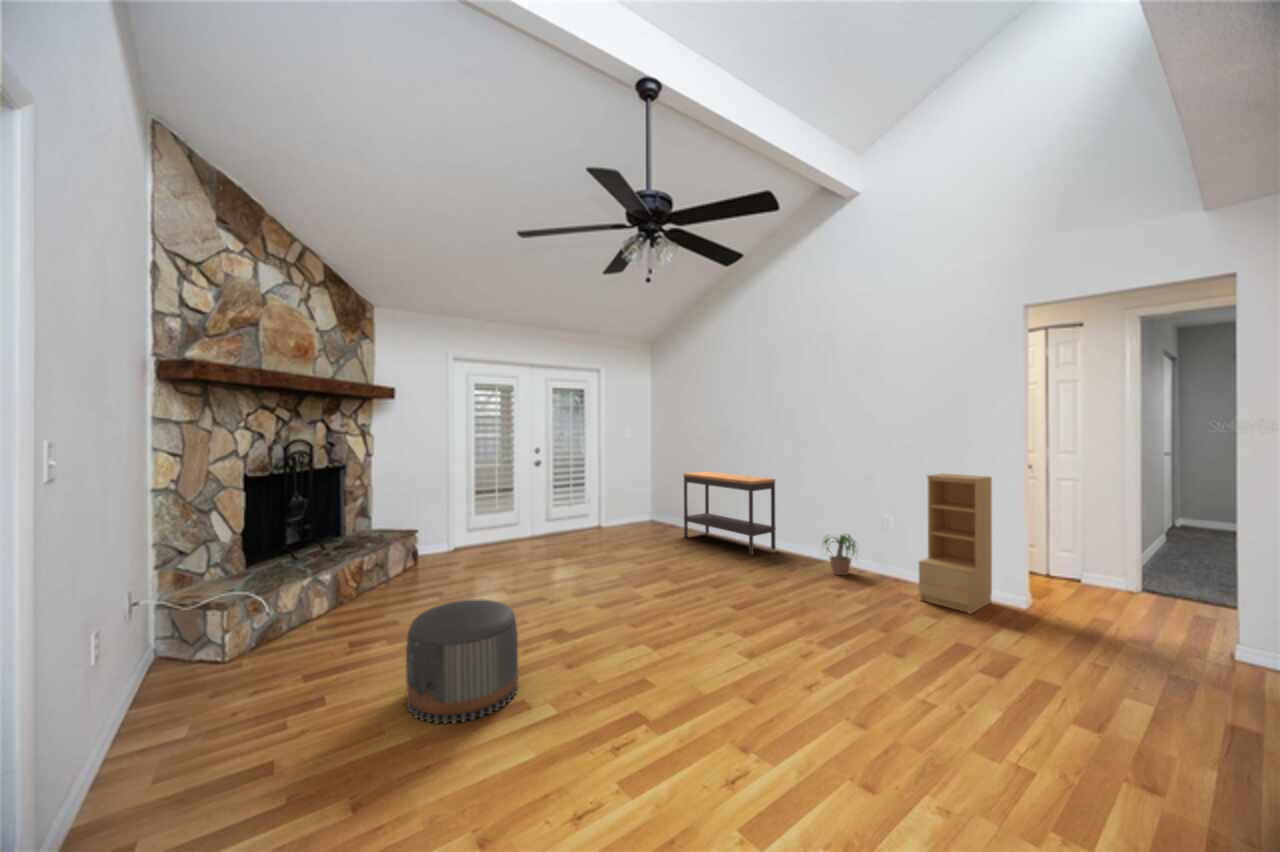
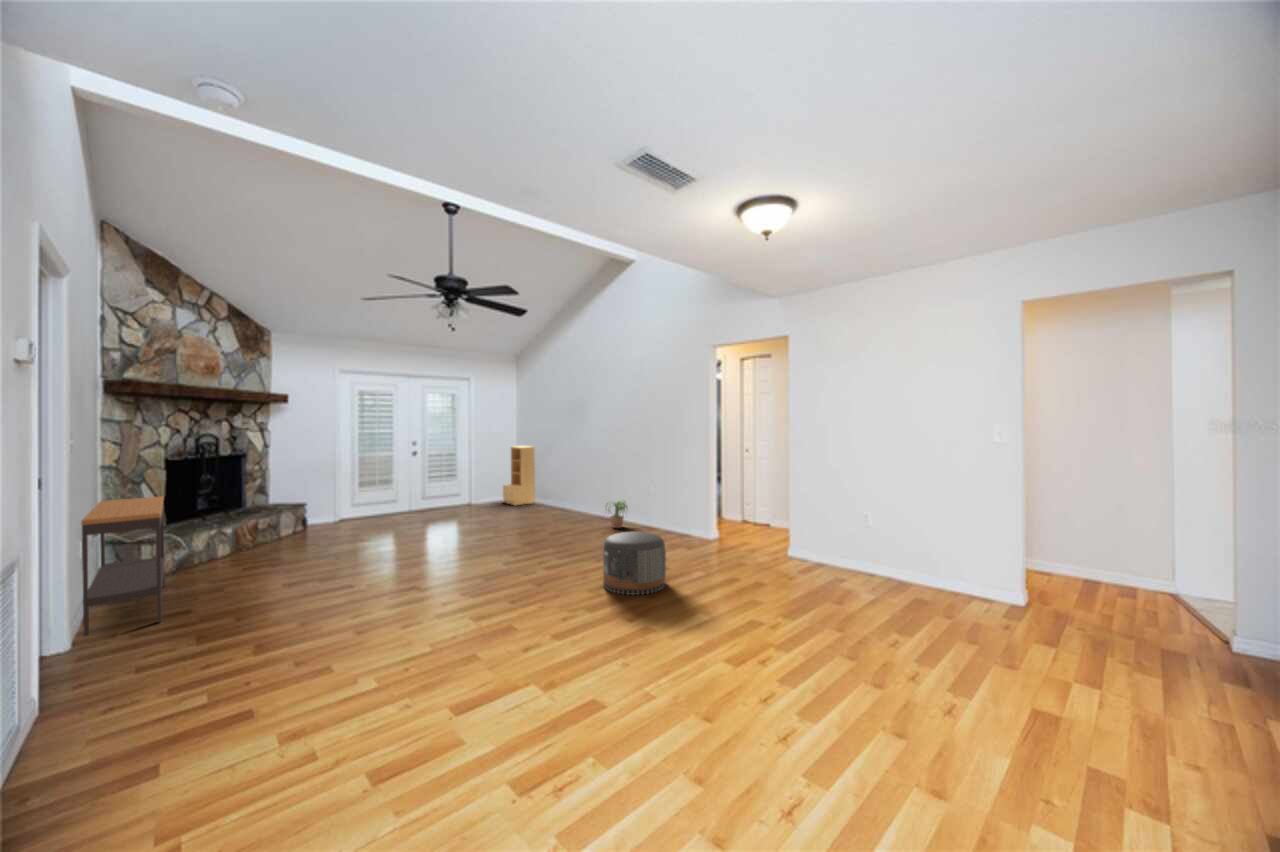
console table: present [684,472,776,555] -> present [81,496,165,636]
bookshelf: present [919,473,992,614] -> present [503,446,535,505]
pouf: present [406,599,518,724] -> present [603,532,666,595]

